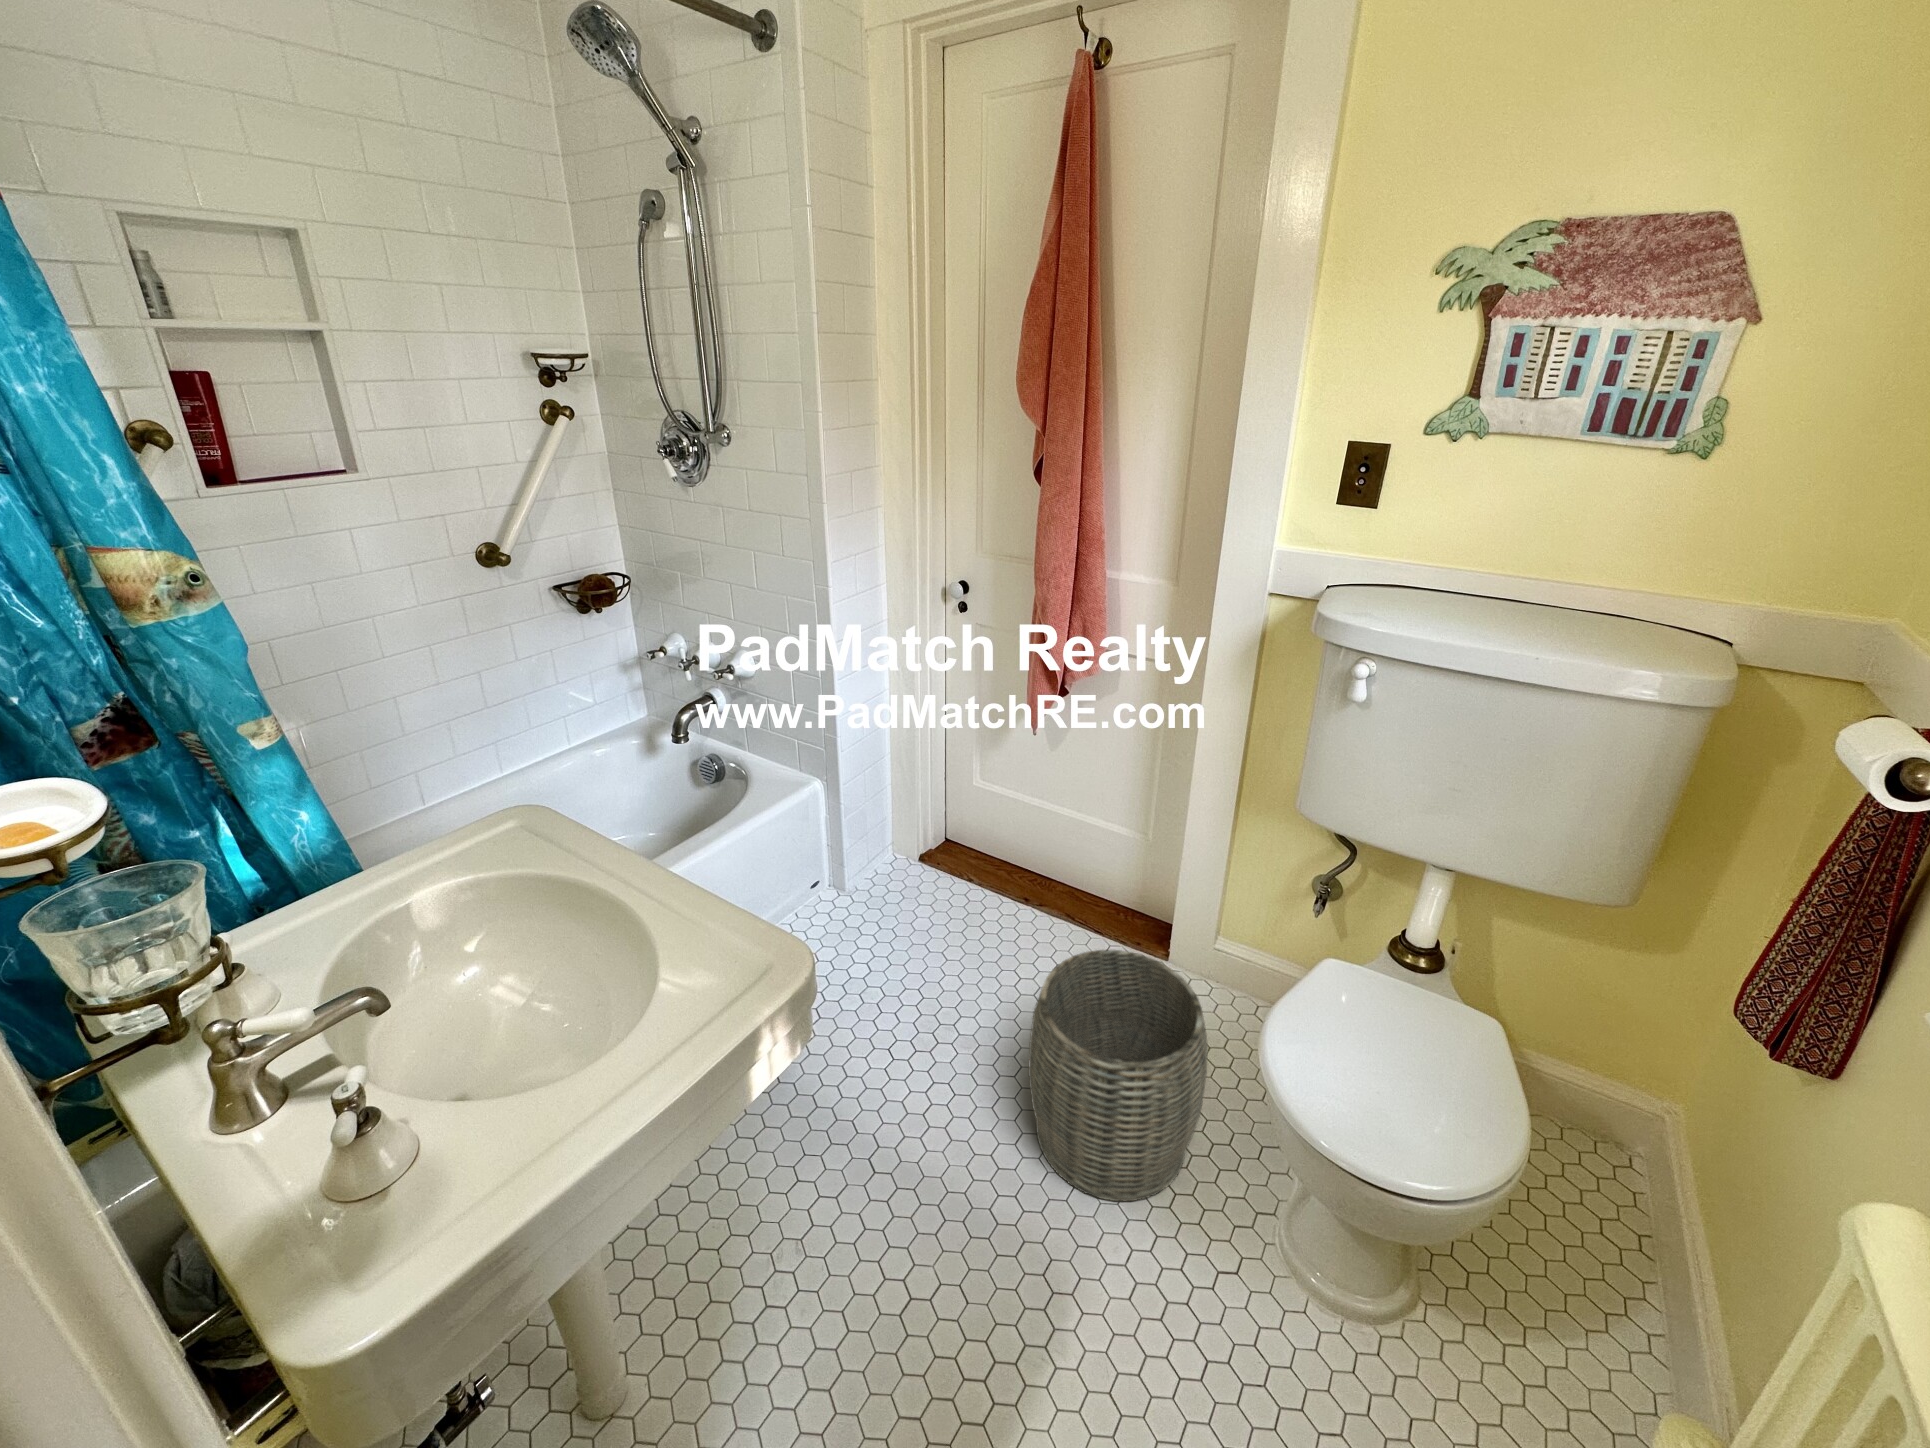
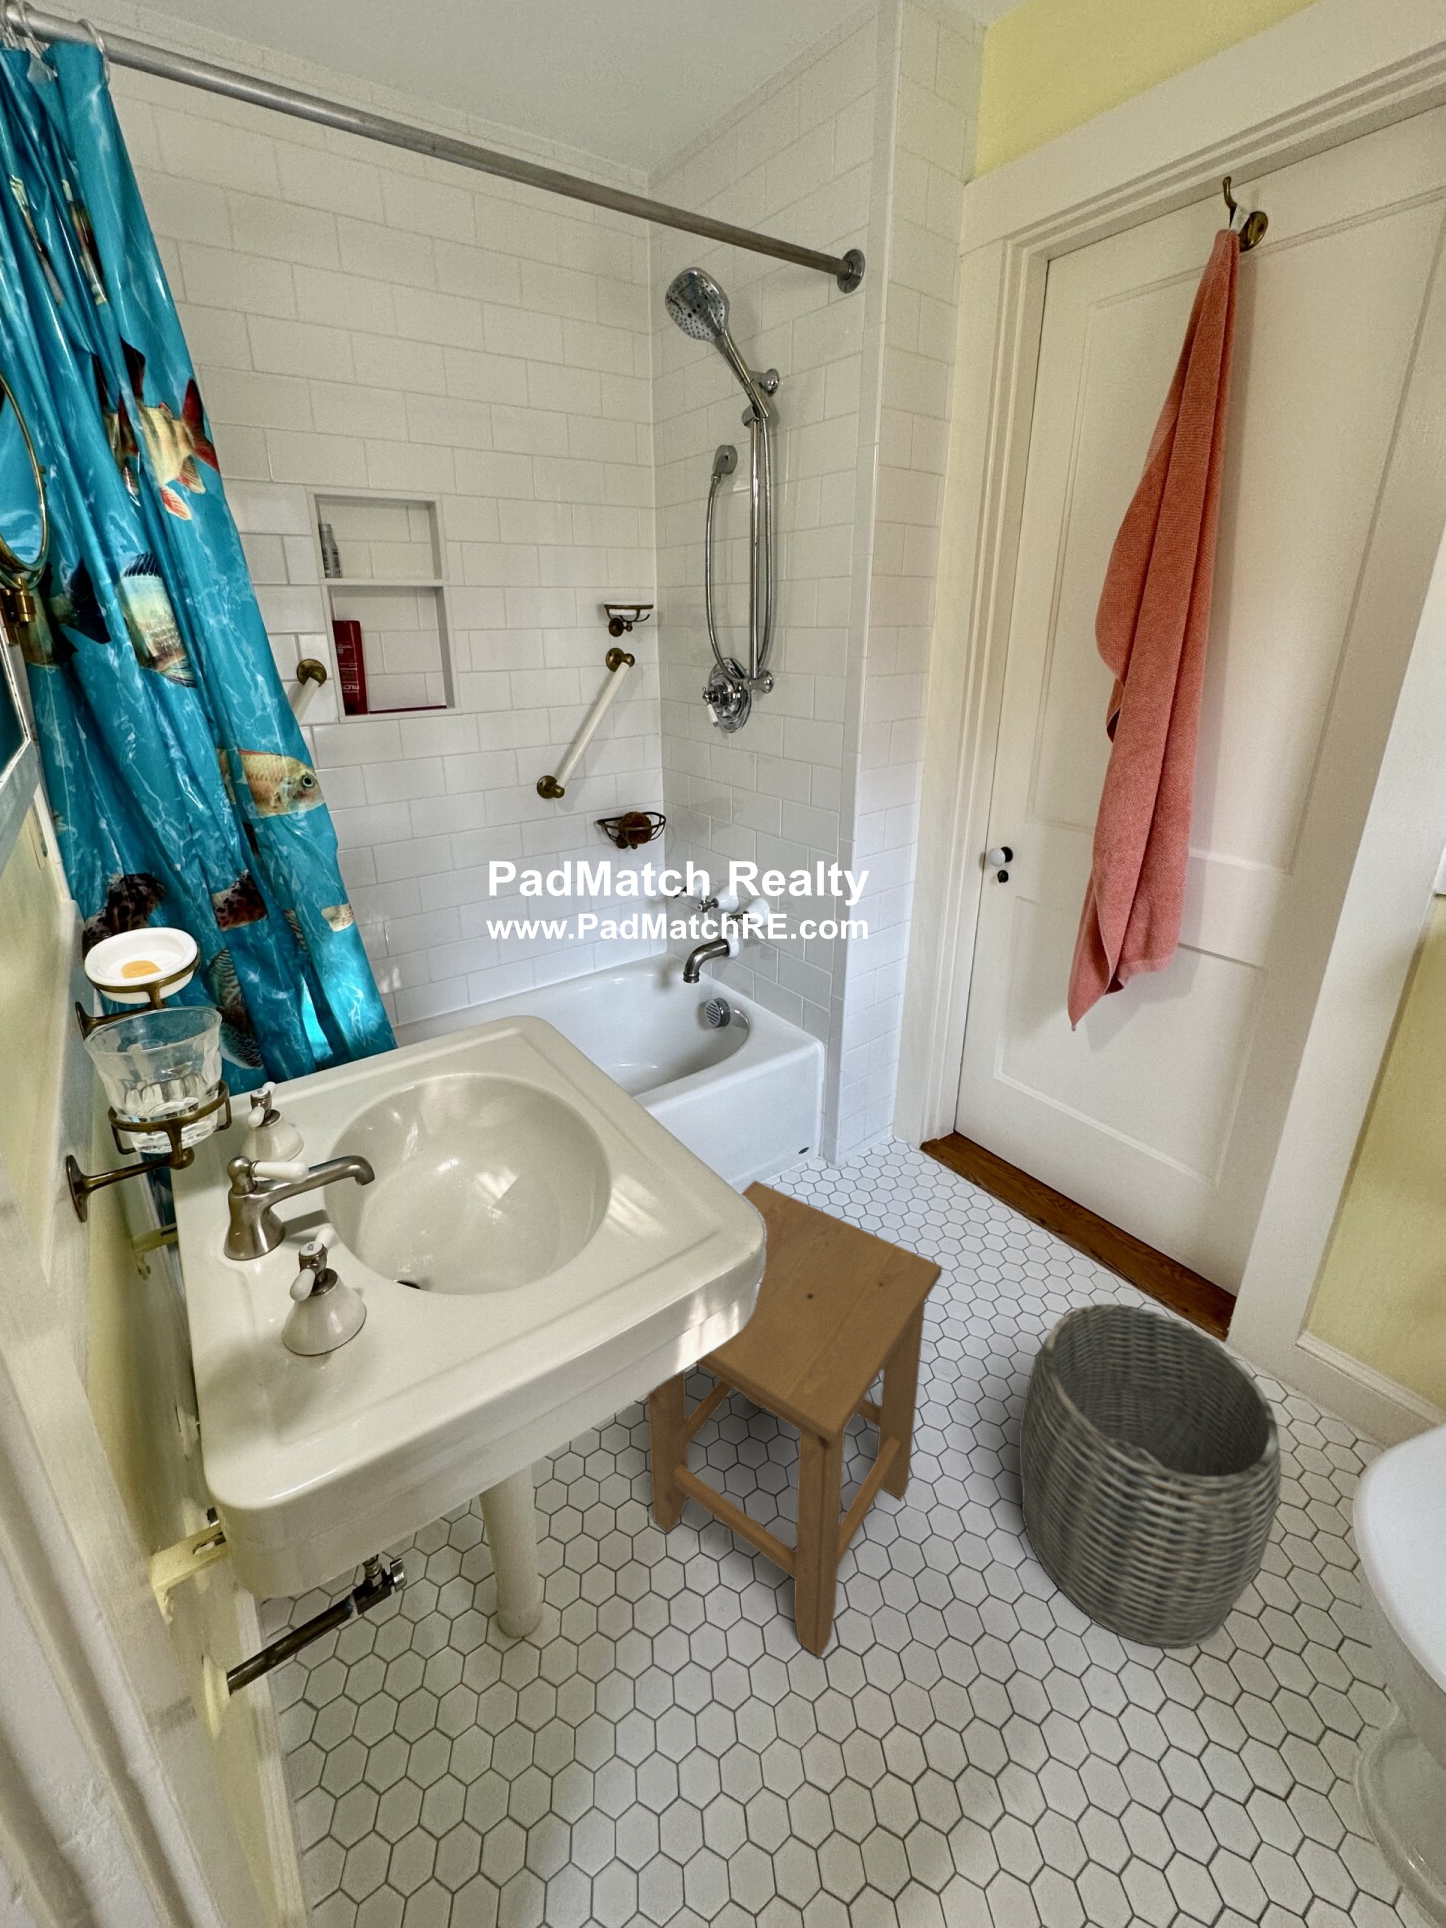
stool: none [676,920,955,1310] -> present [647,1181,942,1658]

